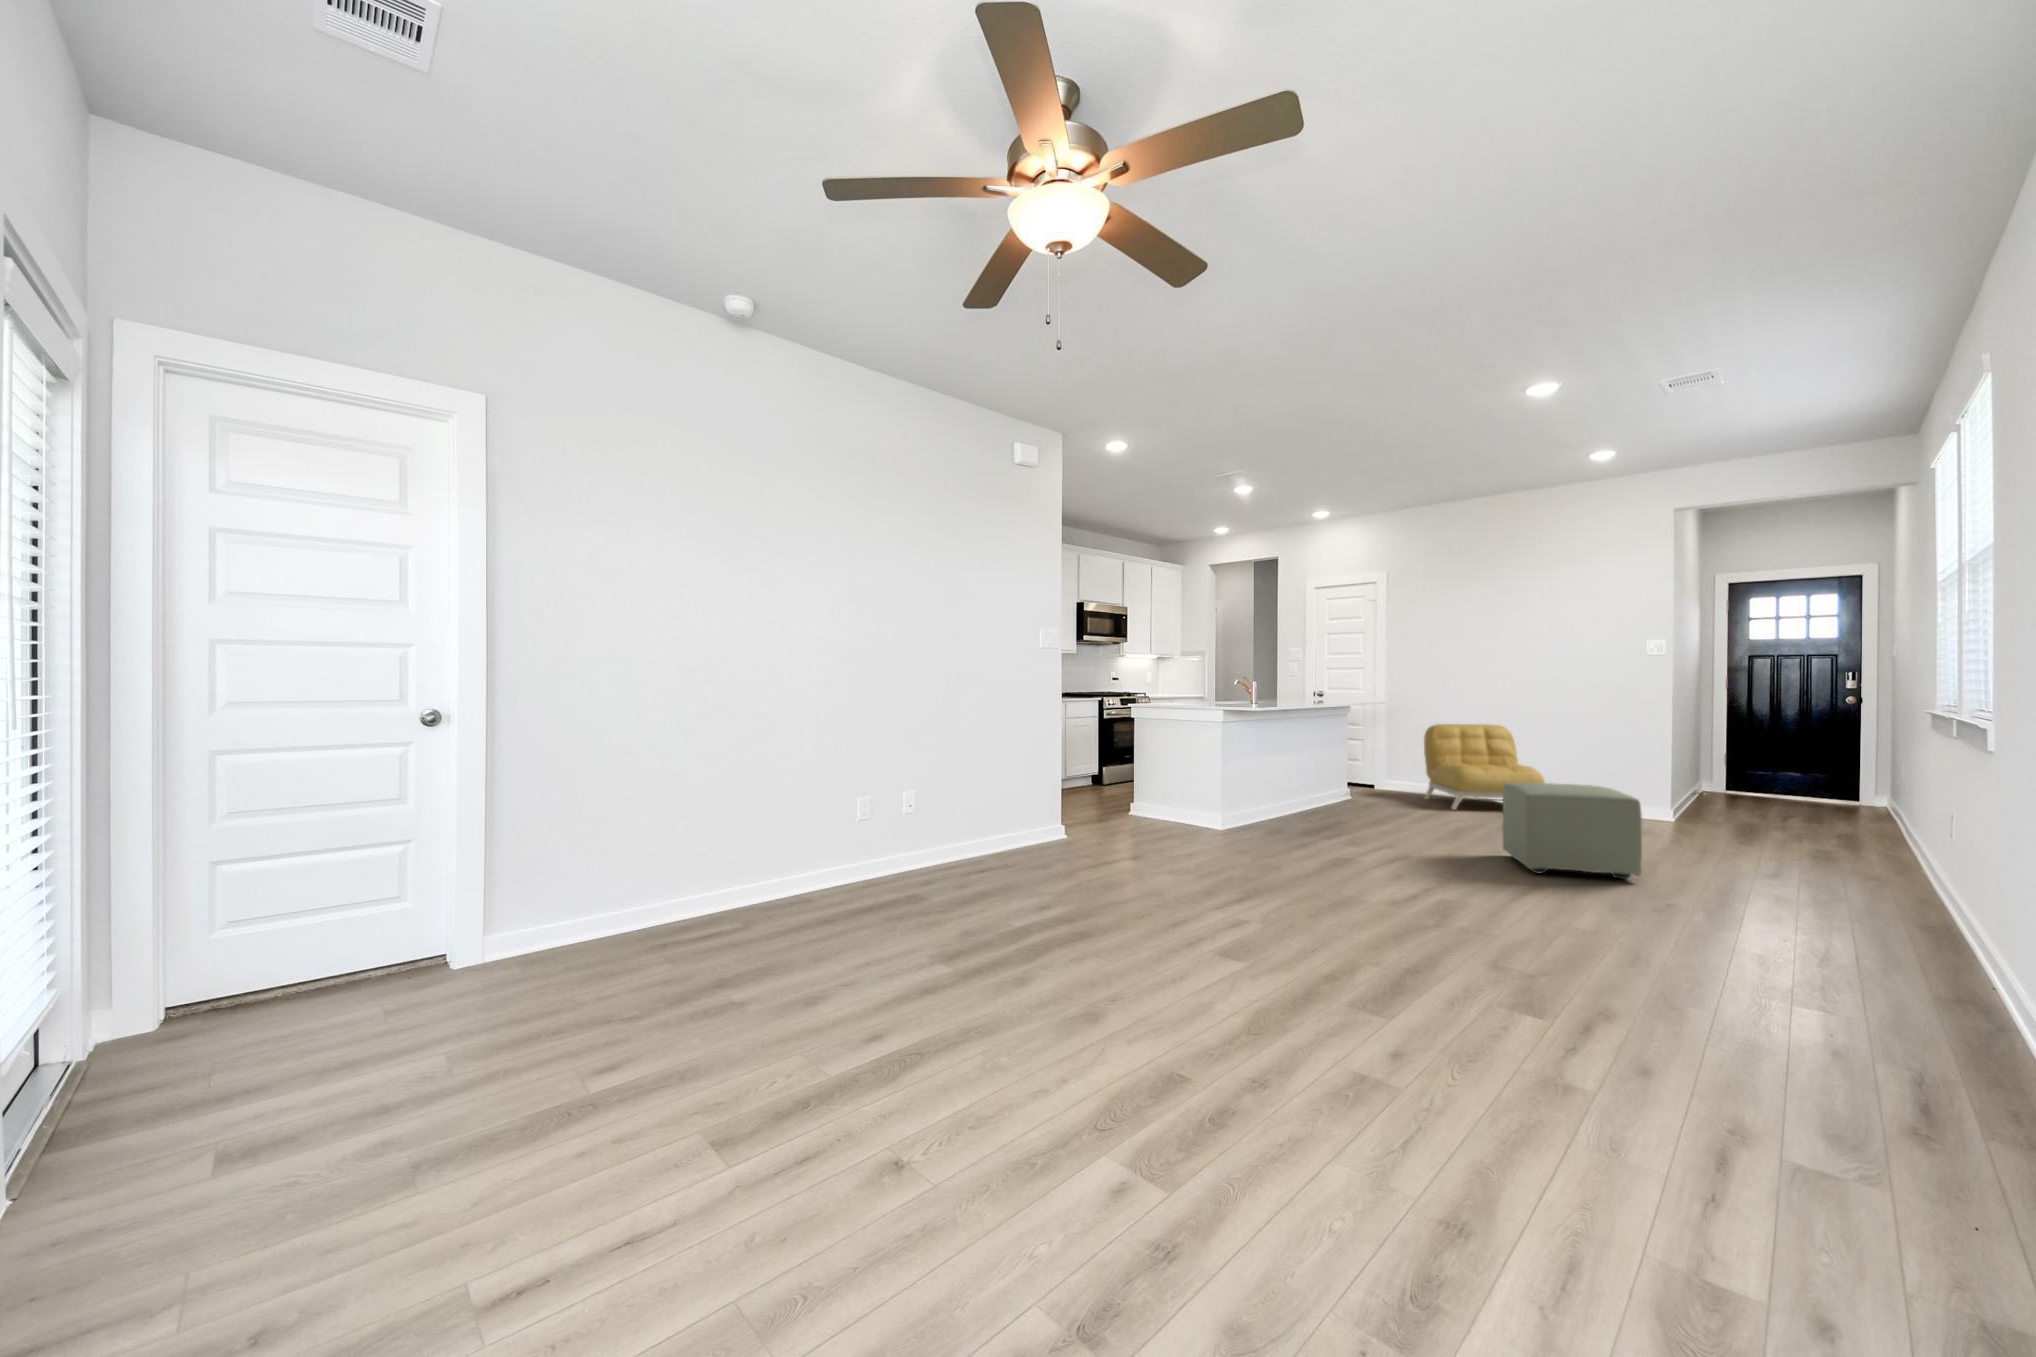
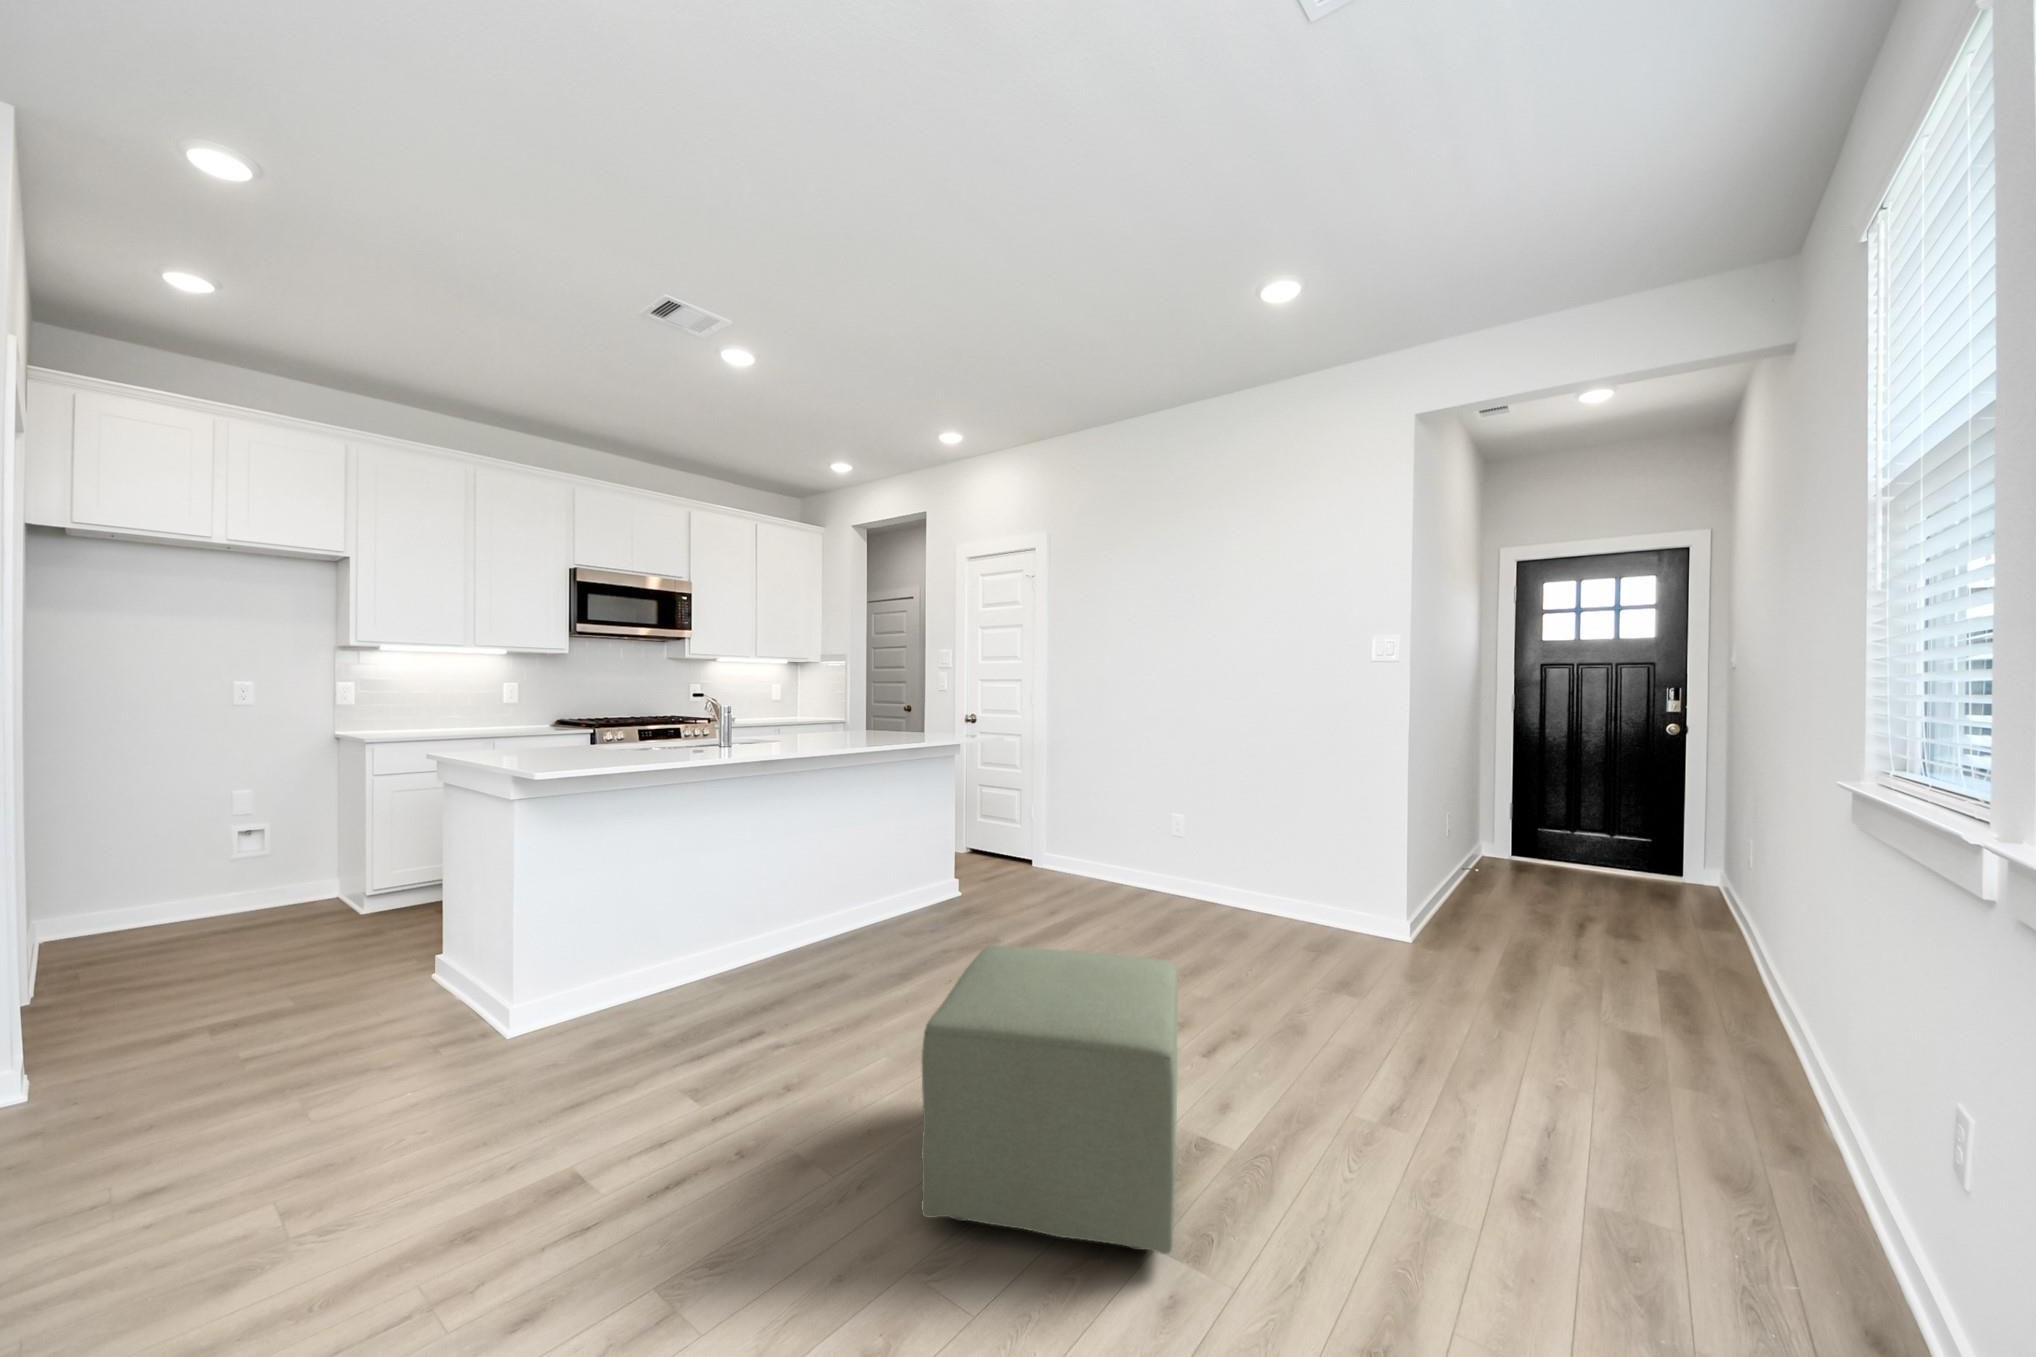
armchair: present [1424,724,1545,810] -> none [1068,767,1220,916]

